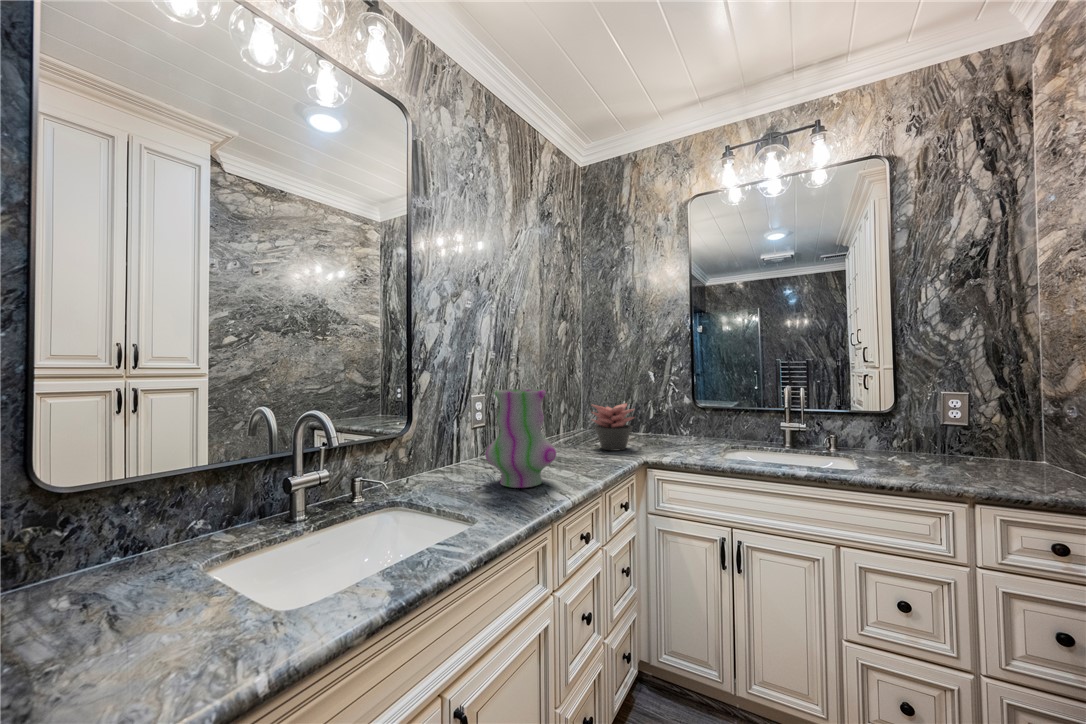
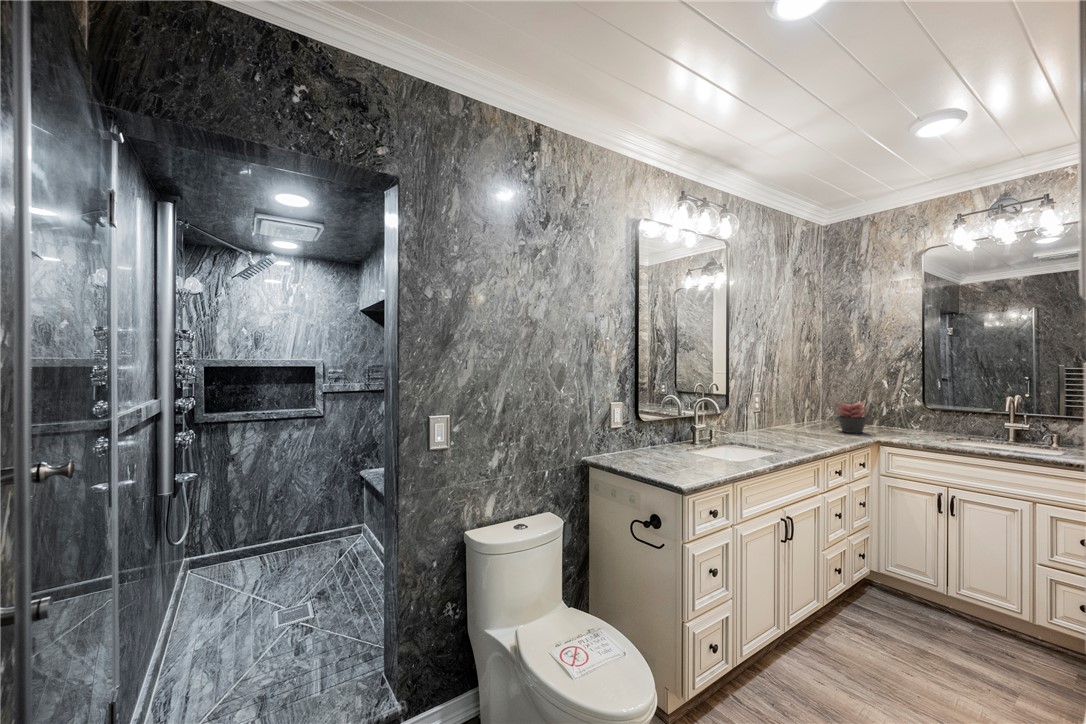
vase: present [485,389,556,488] -> none [773,392,818,444]

